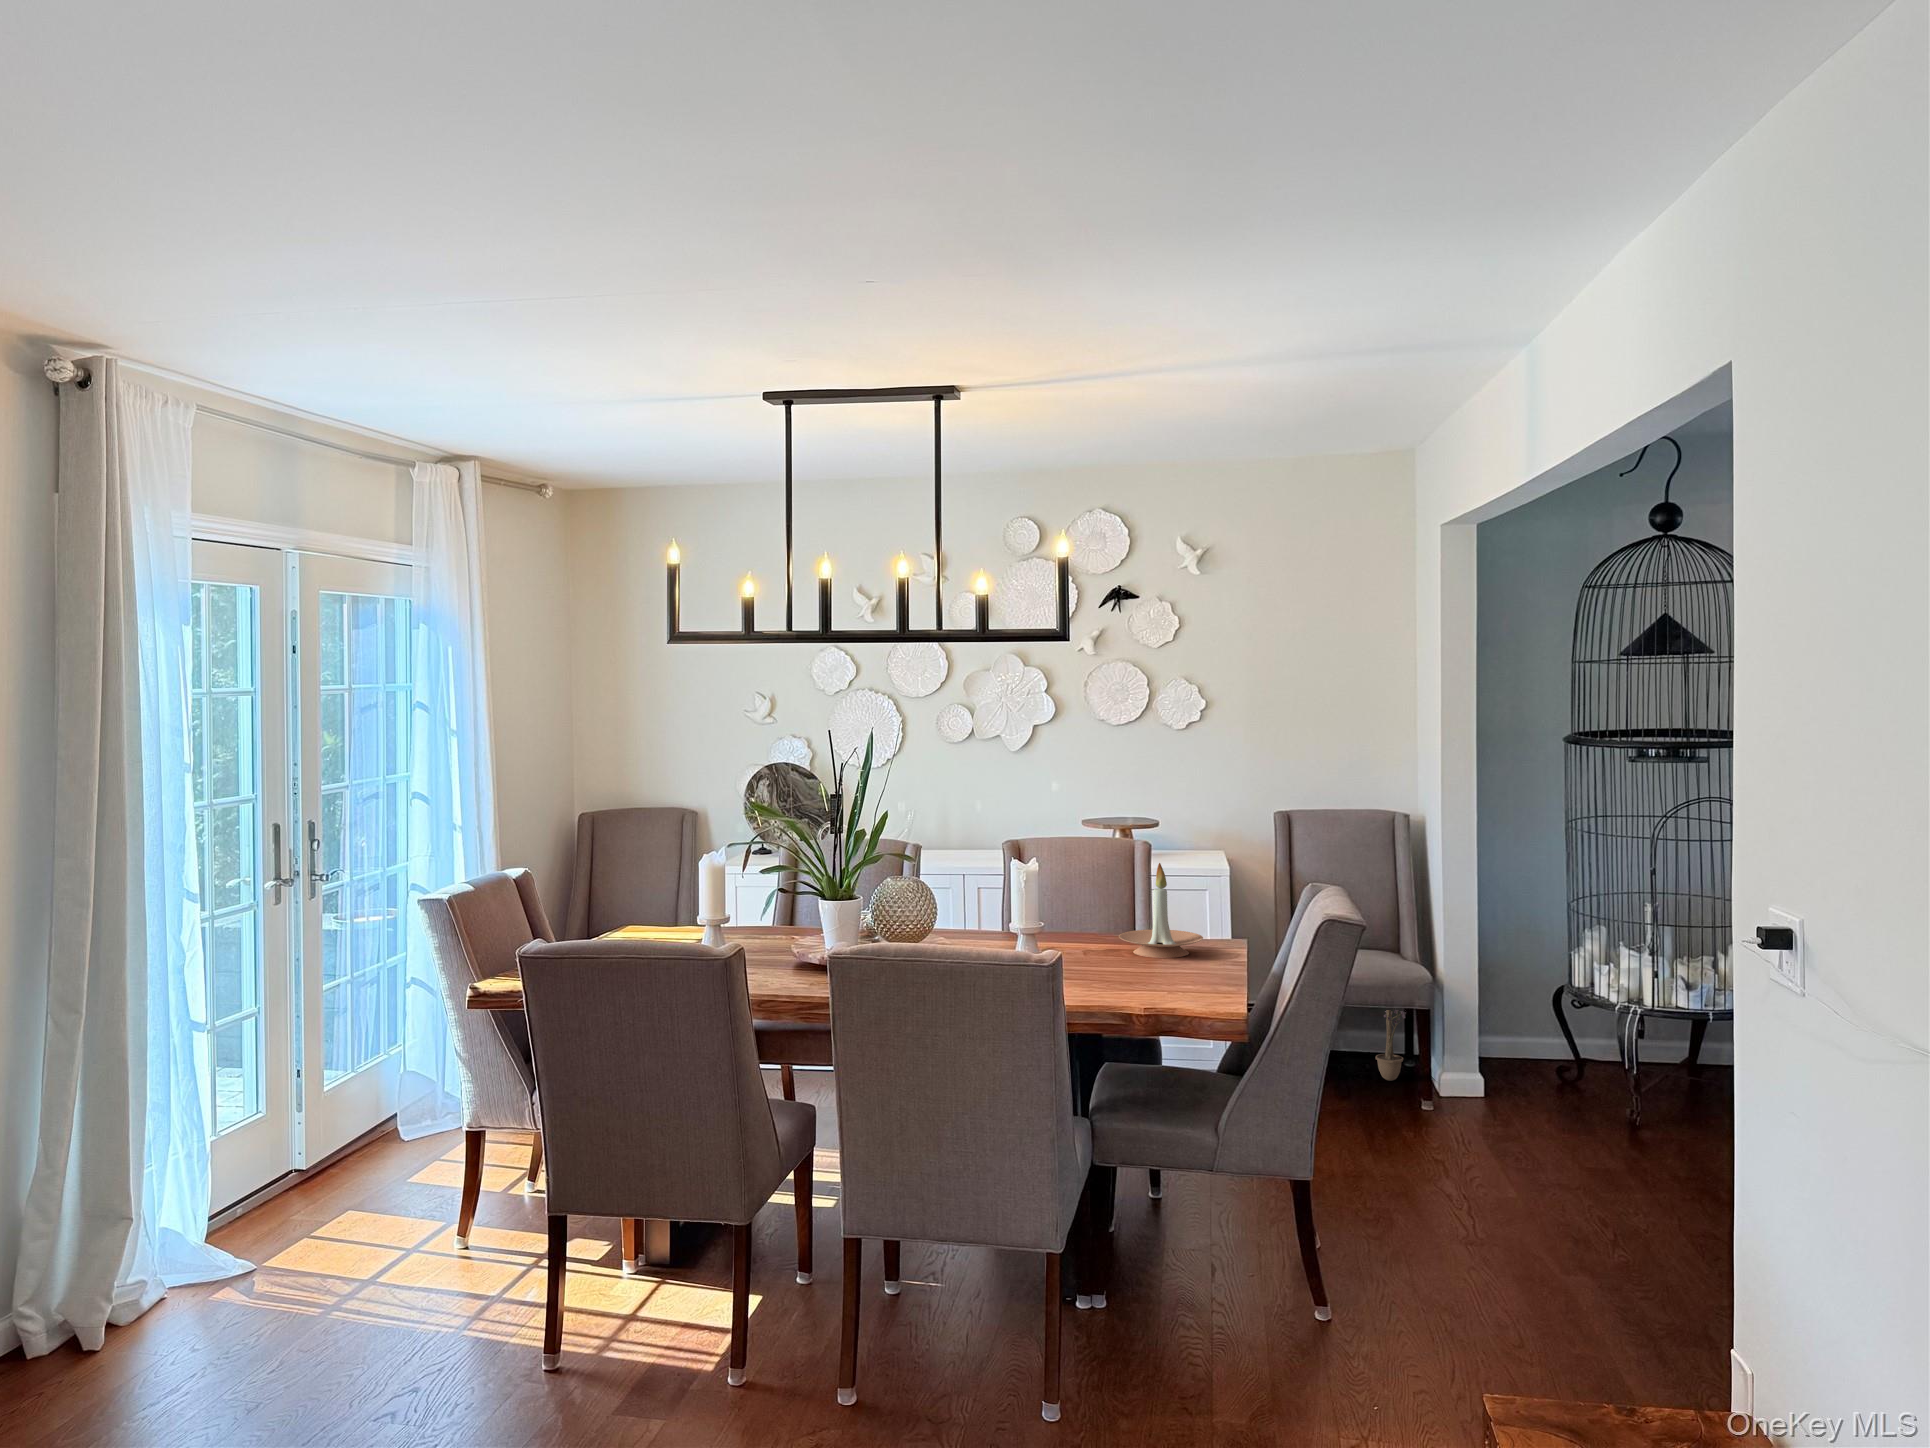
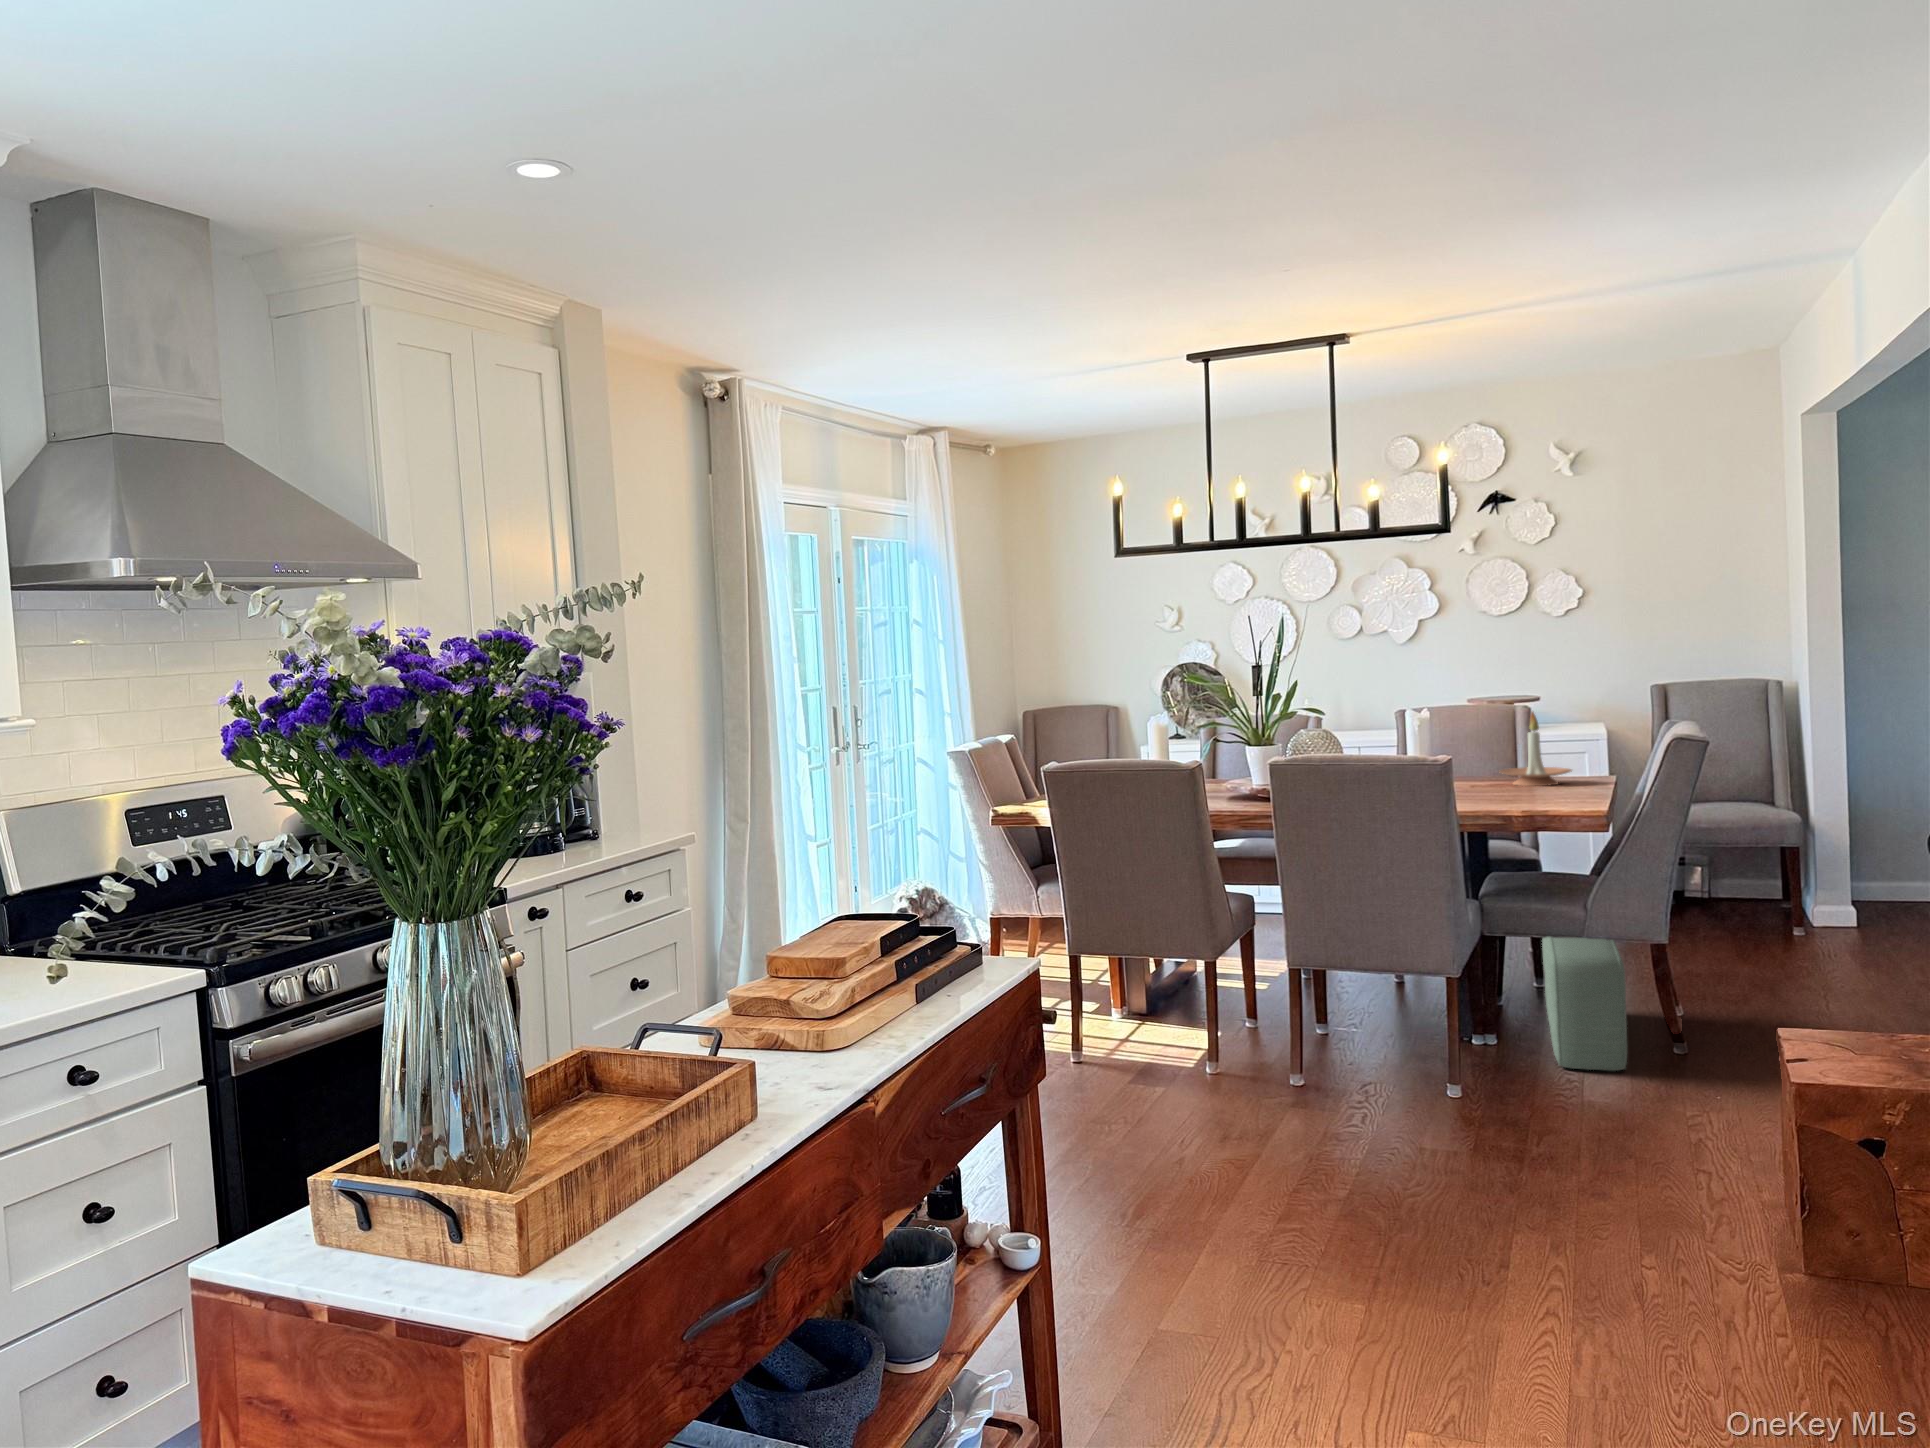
decorative plant: present [1376,1010,1406,1081] -> none [1752,830,1783,916]
pouf: none [1165,1127,1266,1359] -> present [1542,937,1627,1071]

